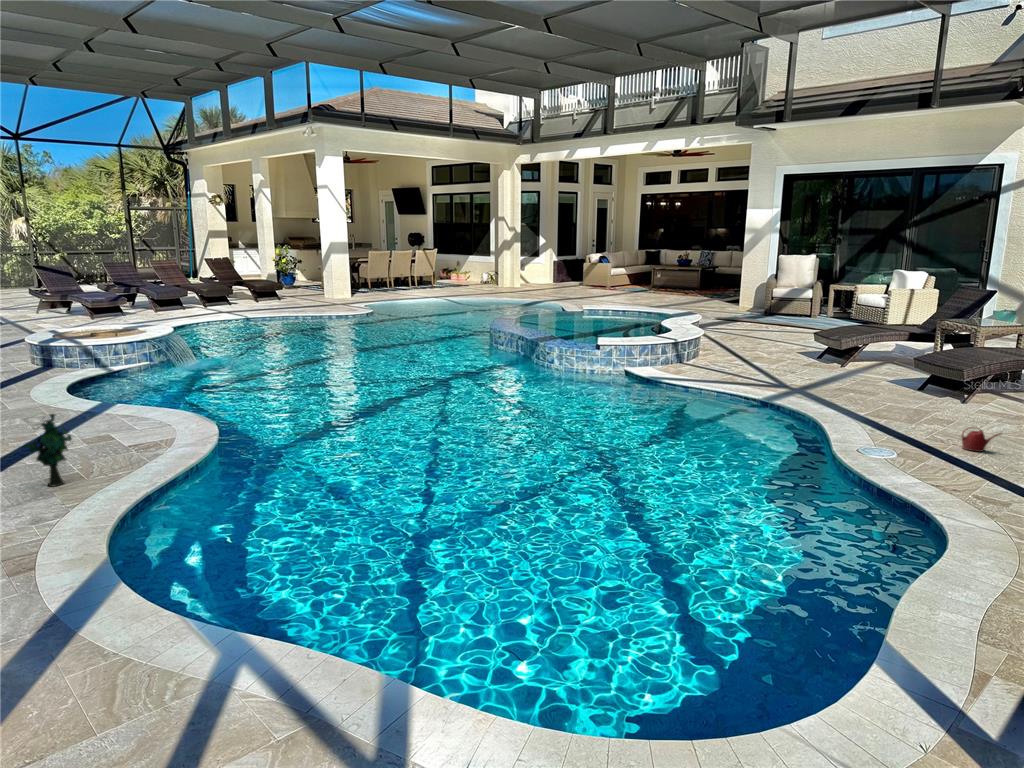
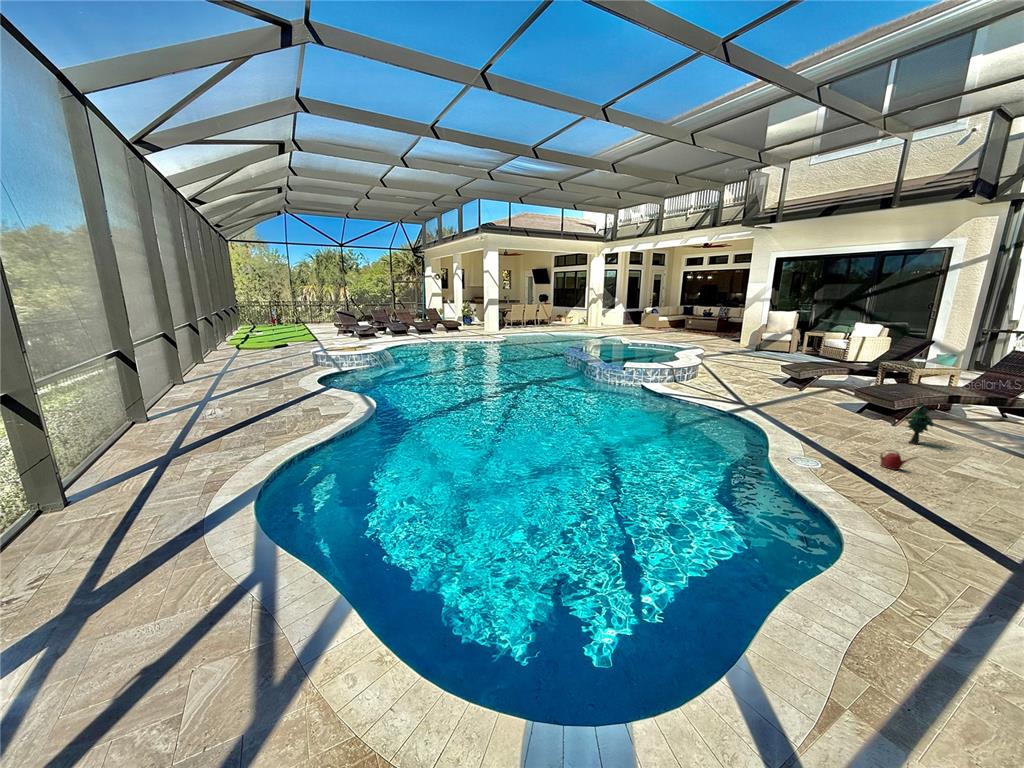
decorative plant: present [25,414,72,487] -> present [905,403,933,445]

